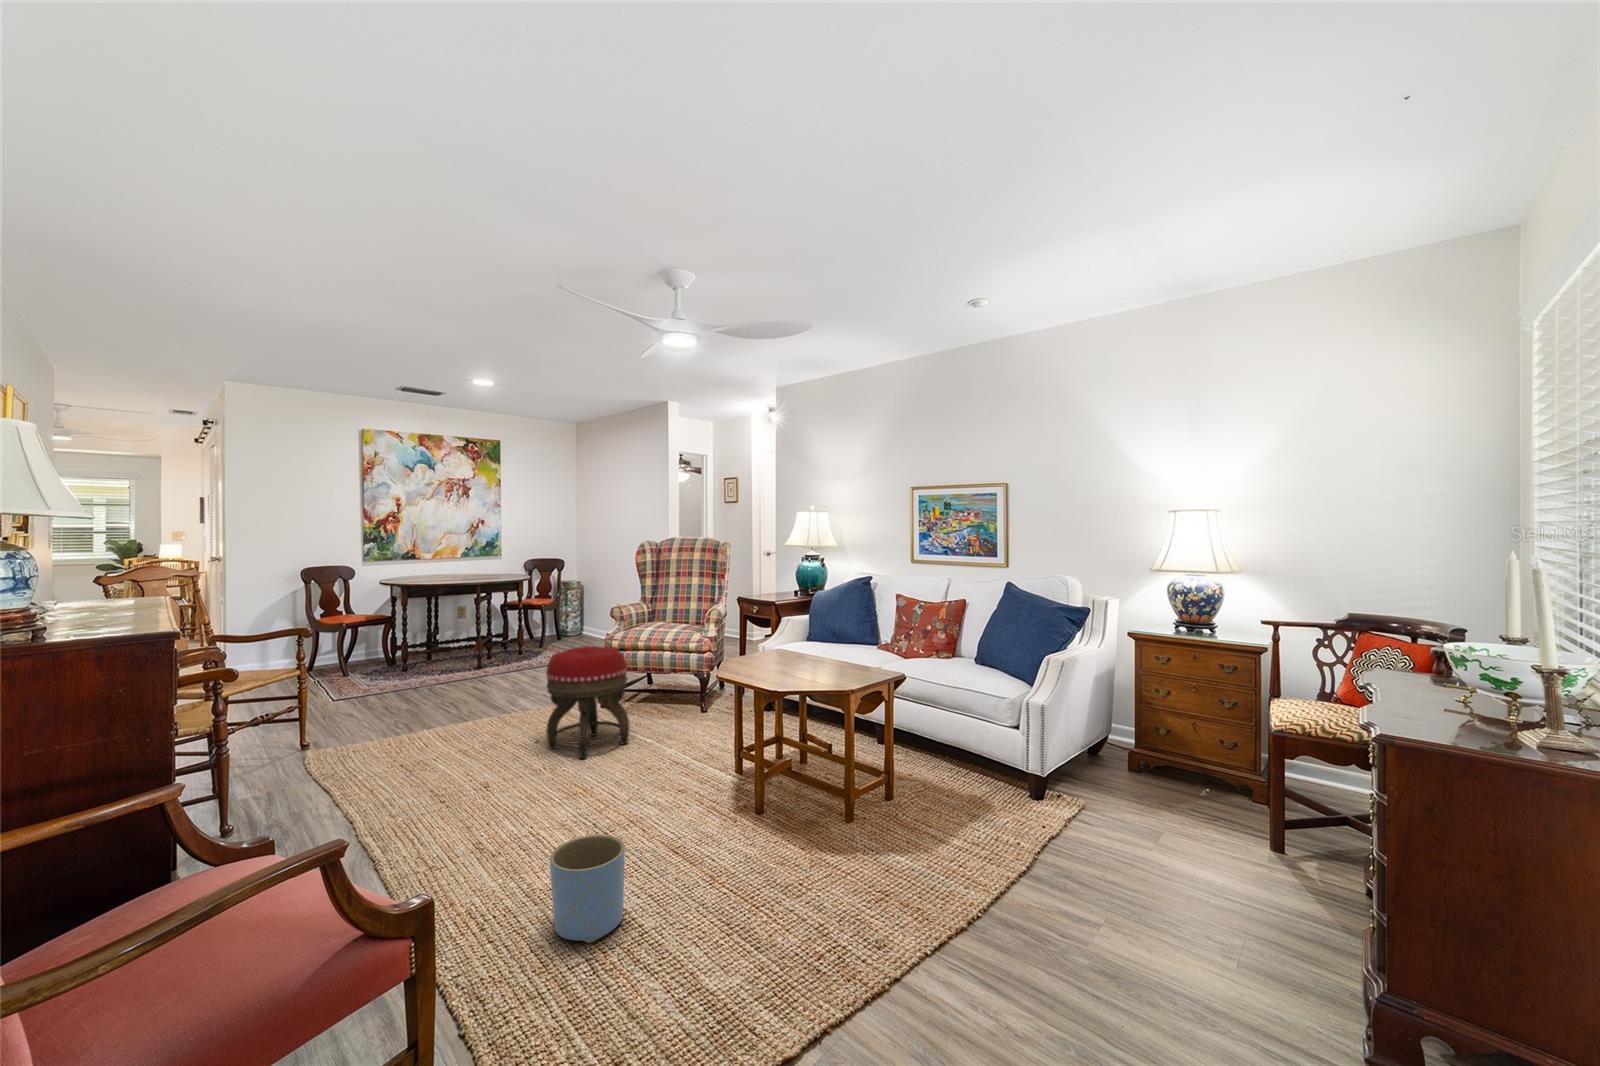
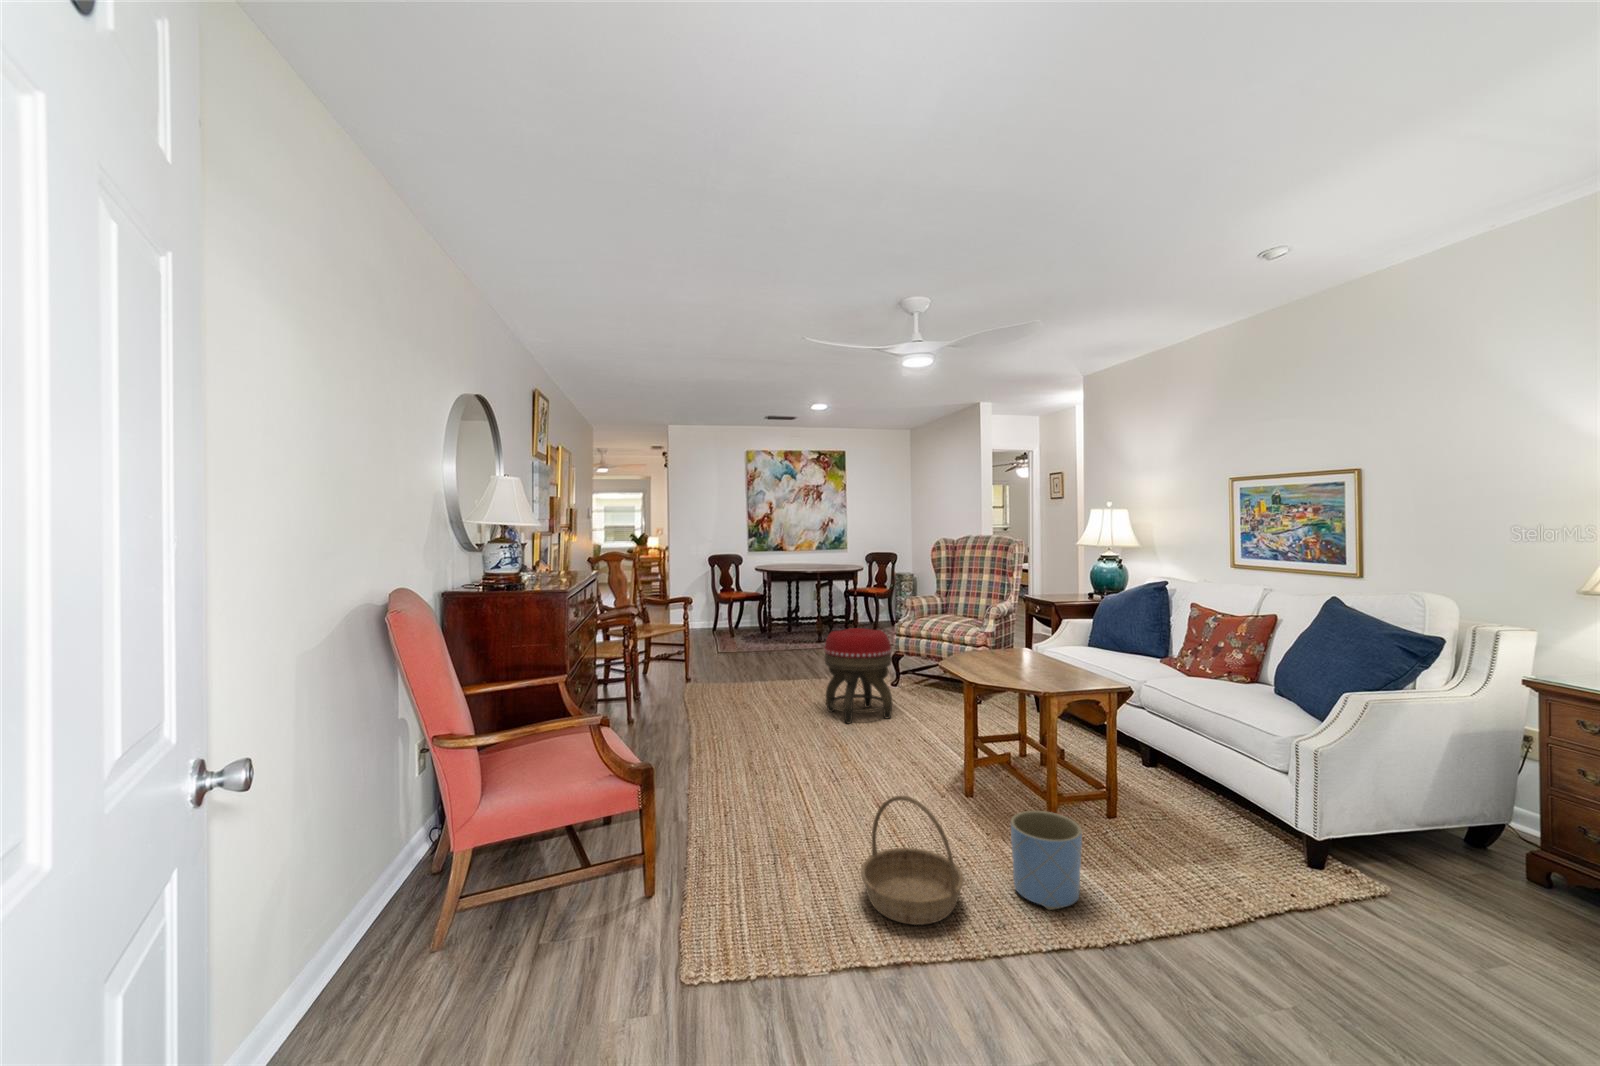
basket: none [730,833,843,978] -> present [861,796,964,925]
planter: present [550,835,625,943] -> present [1011,811,1082,910]

